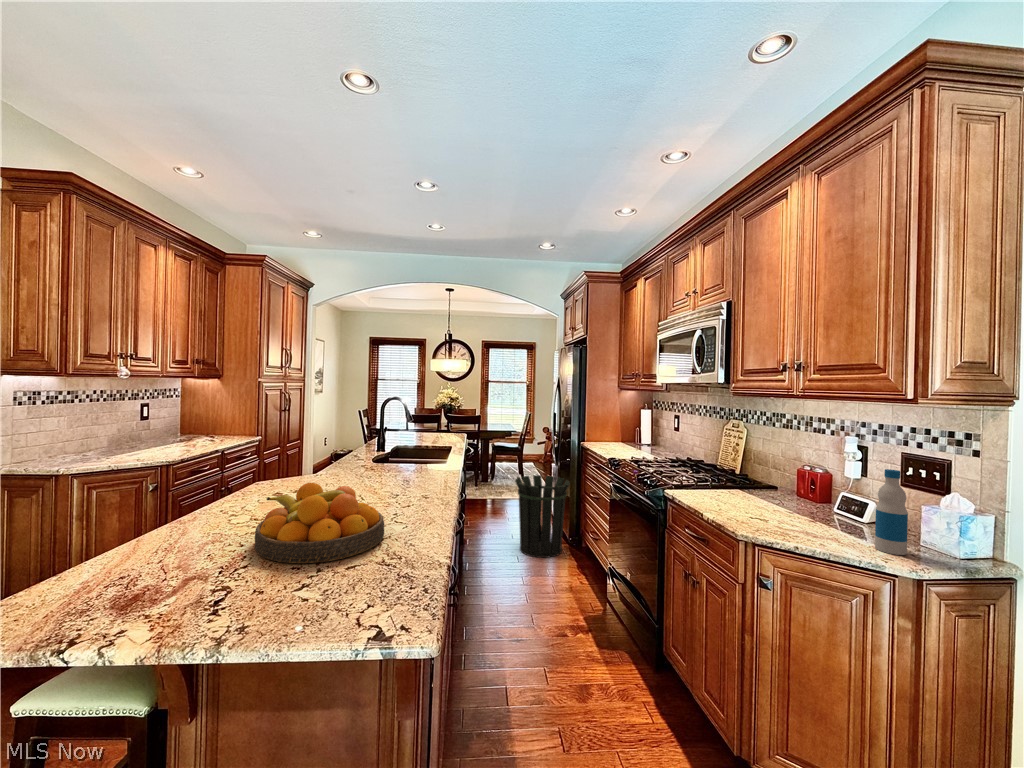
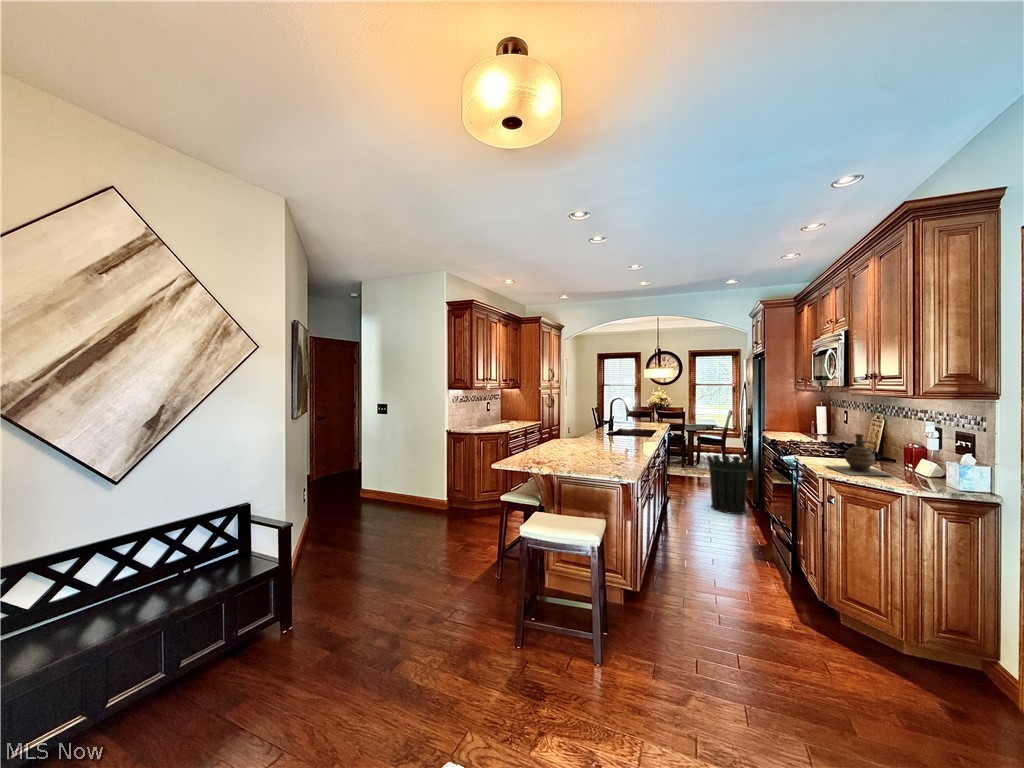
ceramic jug: none [737,461,845,539] -> present [826,434,893,476]
bottle: present [875,469,908,555] -> none [901,437,920,486]
fruit bowl: present [255,483,384,563] -> none [570,433,618,459]

